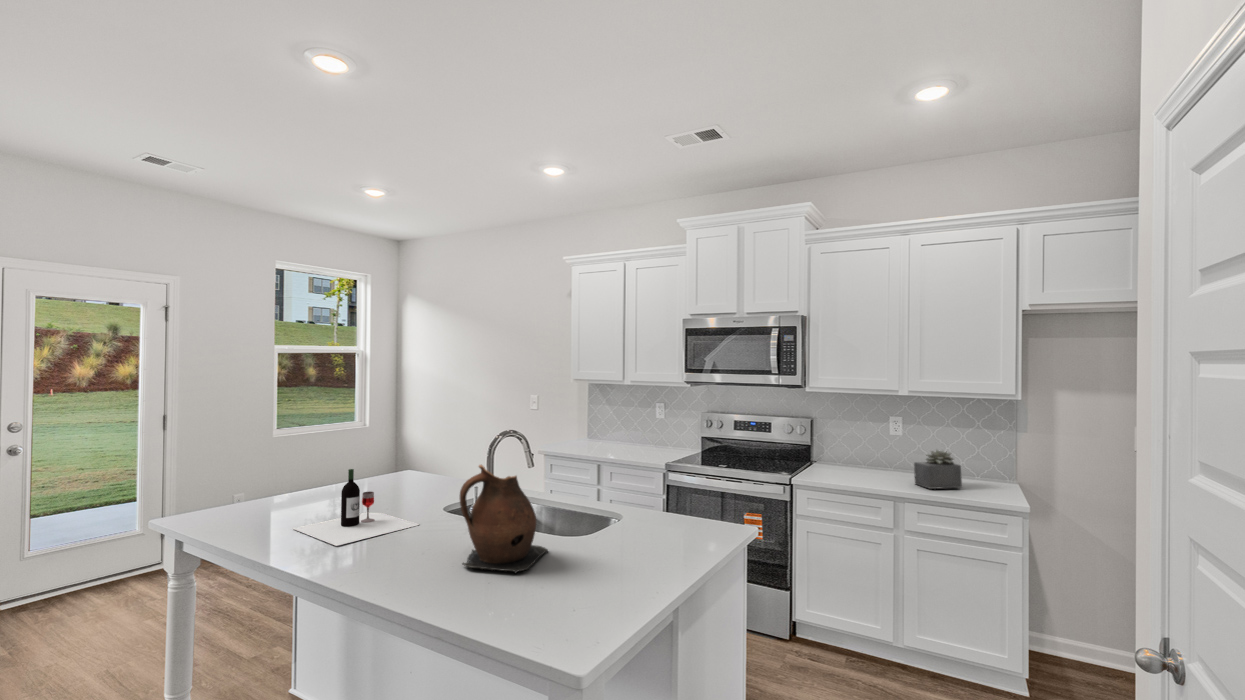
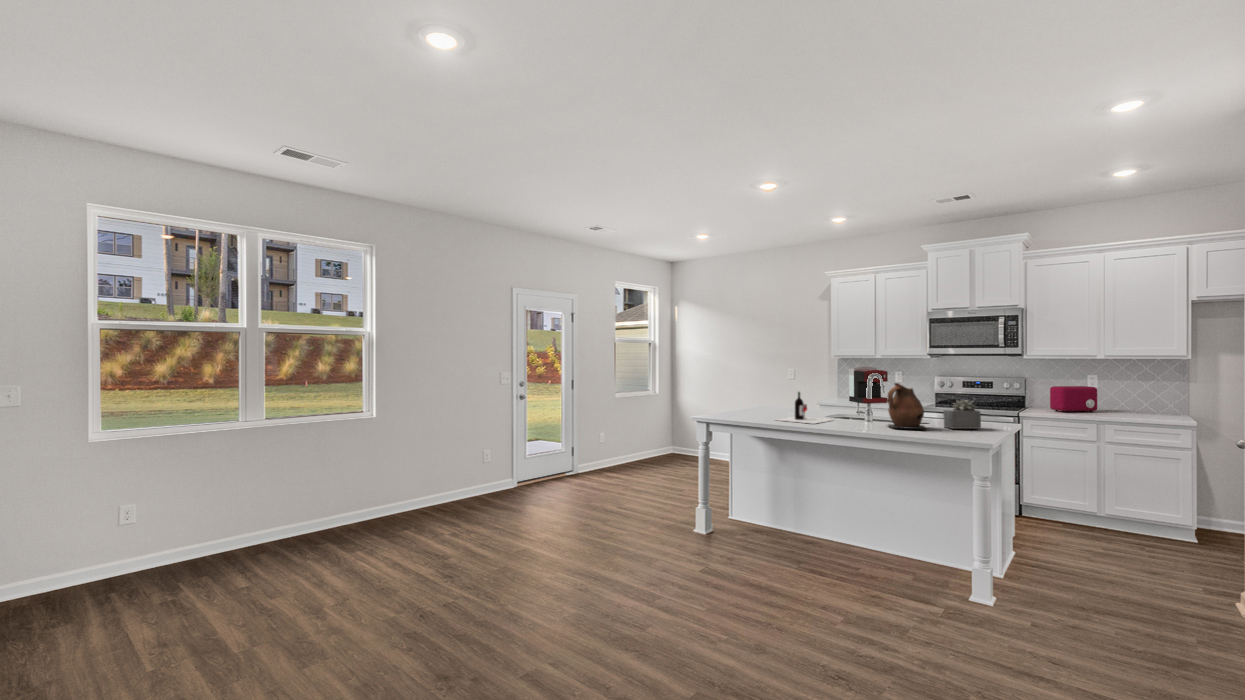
coffee maker: none [589,396,636,452] -> present [849,366,888,403]
toaster: none [837,435,899,477] -> present [1050,386,1097,412]
succulent plant: present [914,450,962,489] -> present [943,400,981,429]

